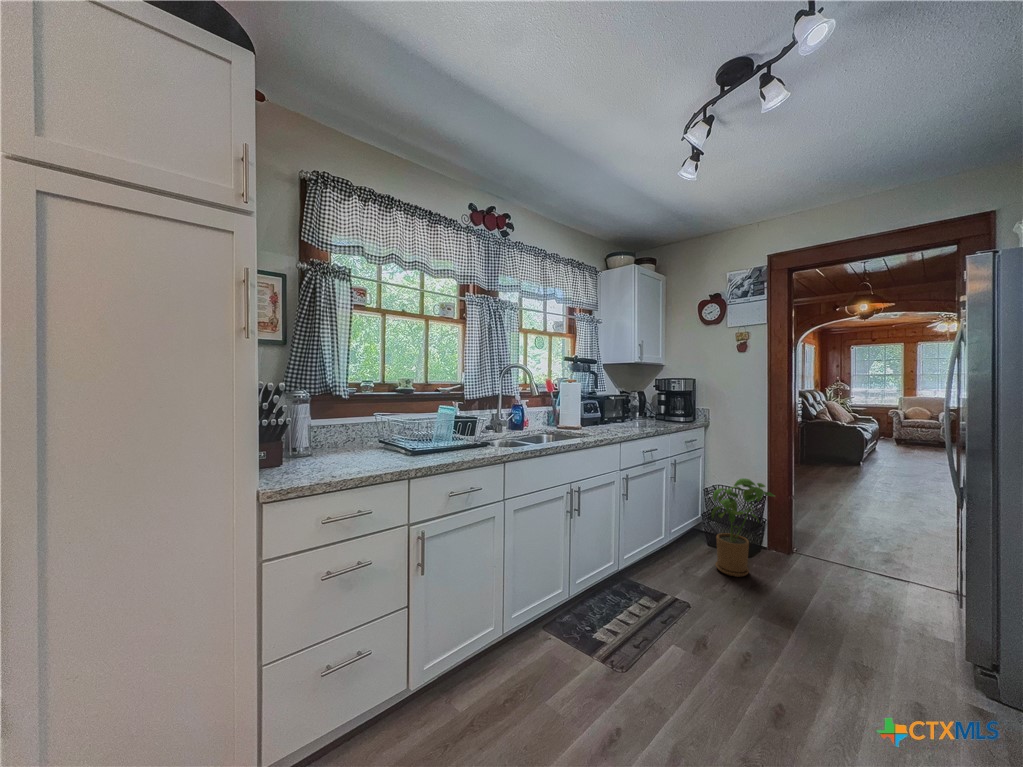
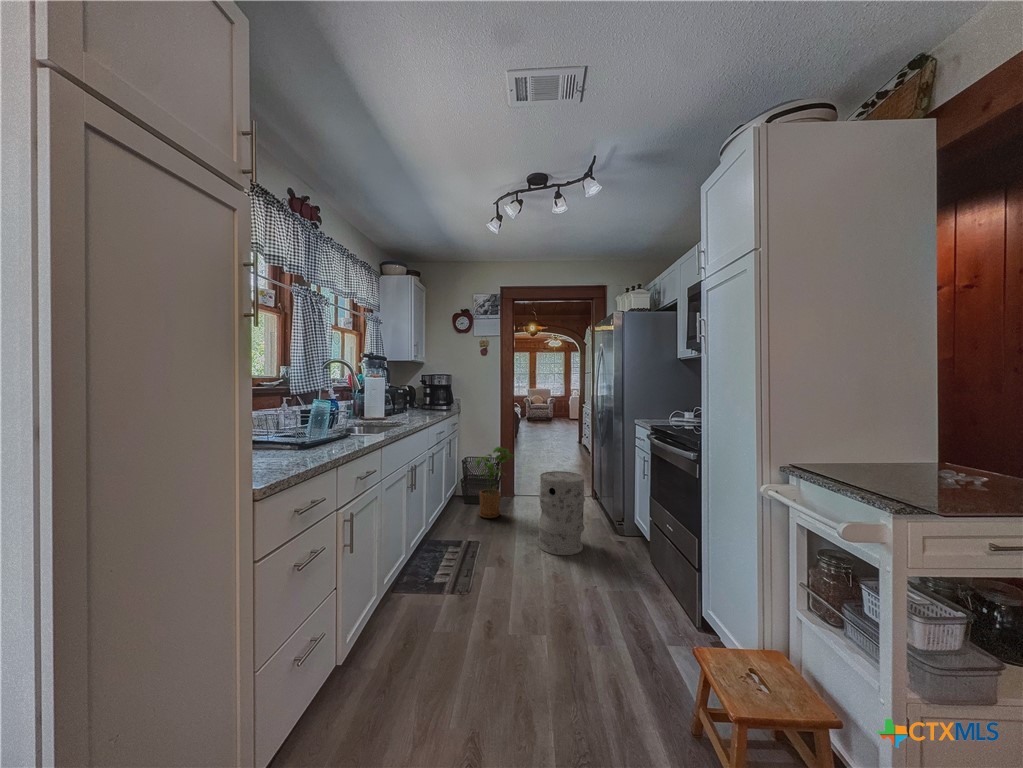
trash can: none [779,534,879,694] -> present [538,471,585,555]

